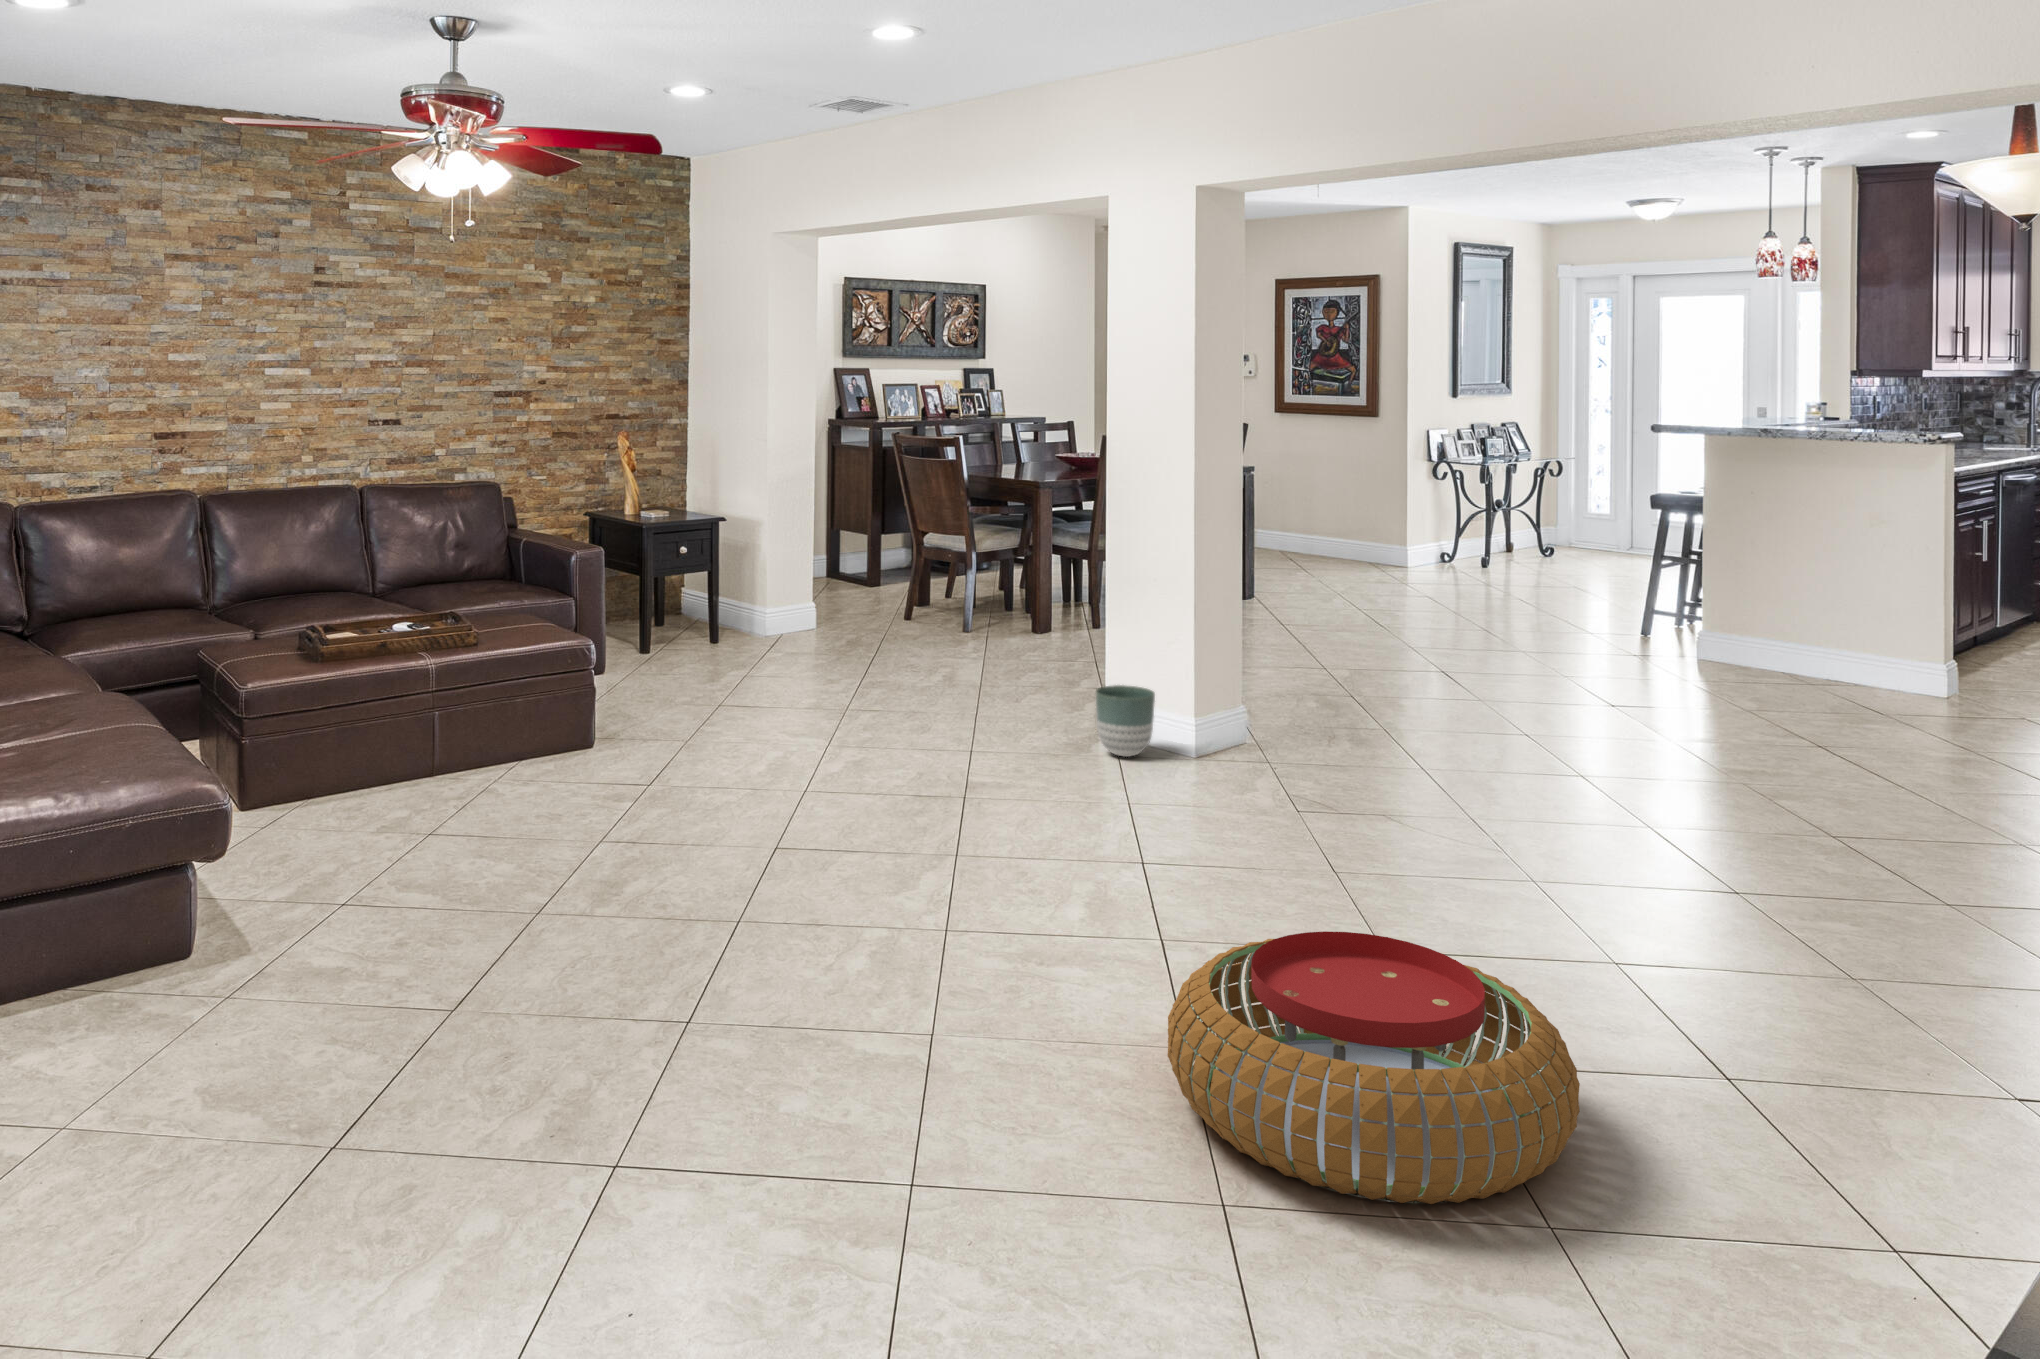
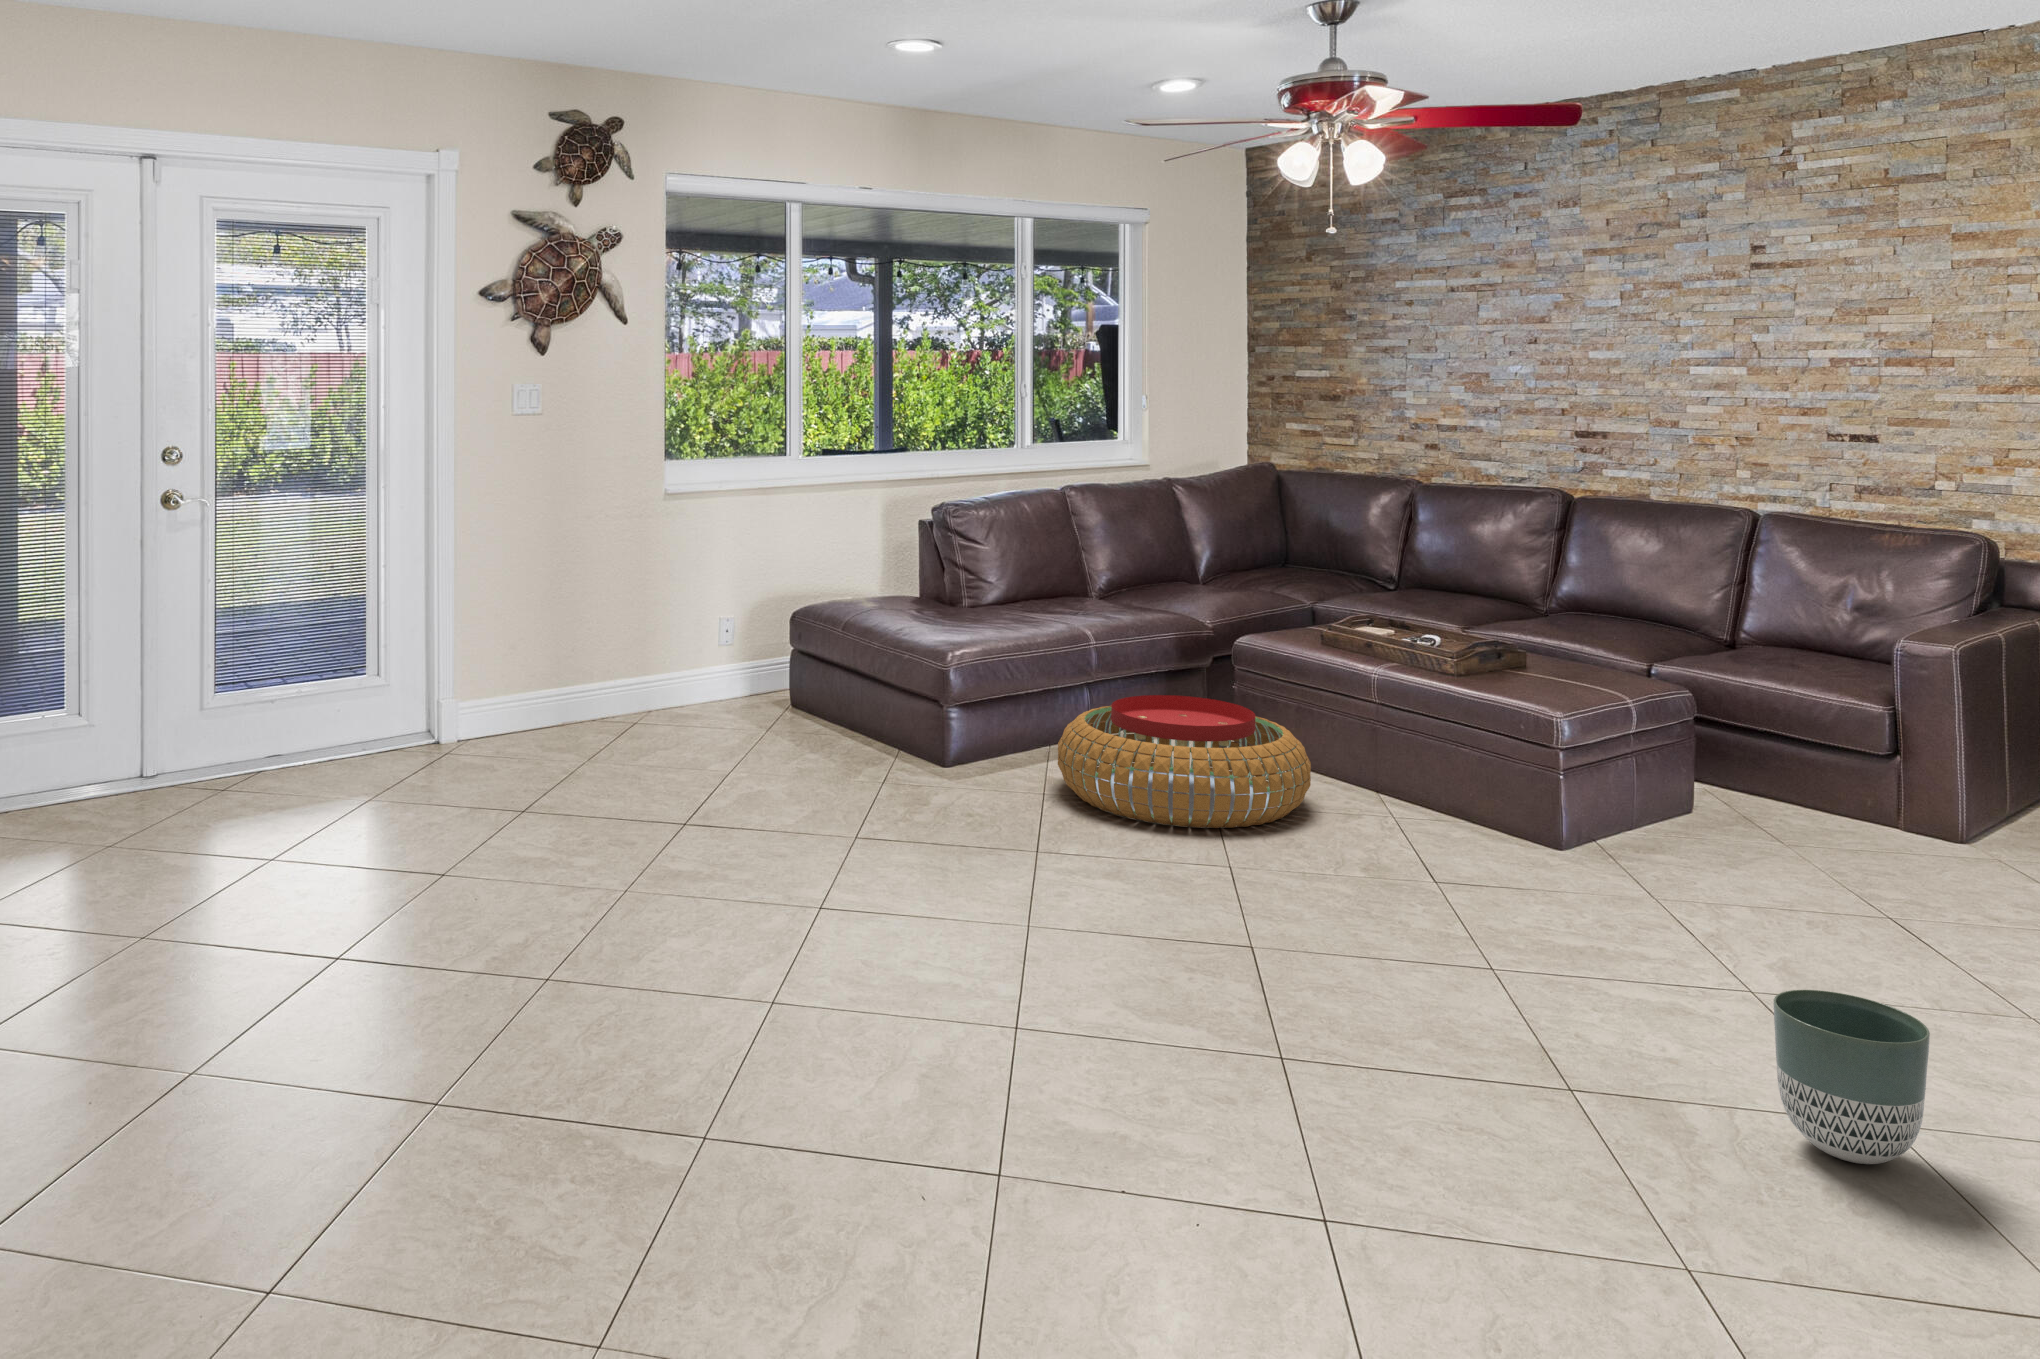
pouf: present [1168,931,1580,1204] -> present [1058,695,1311,828]

